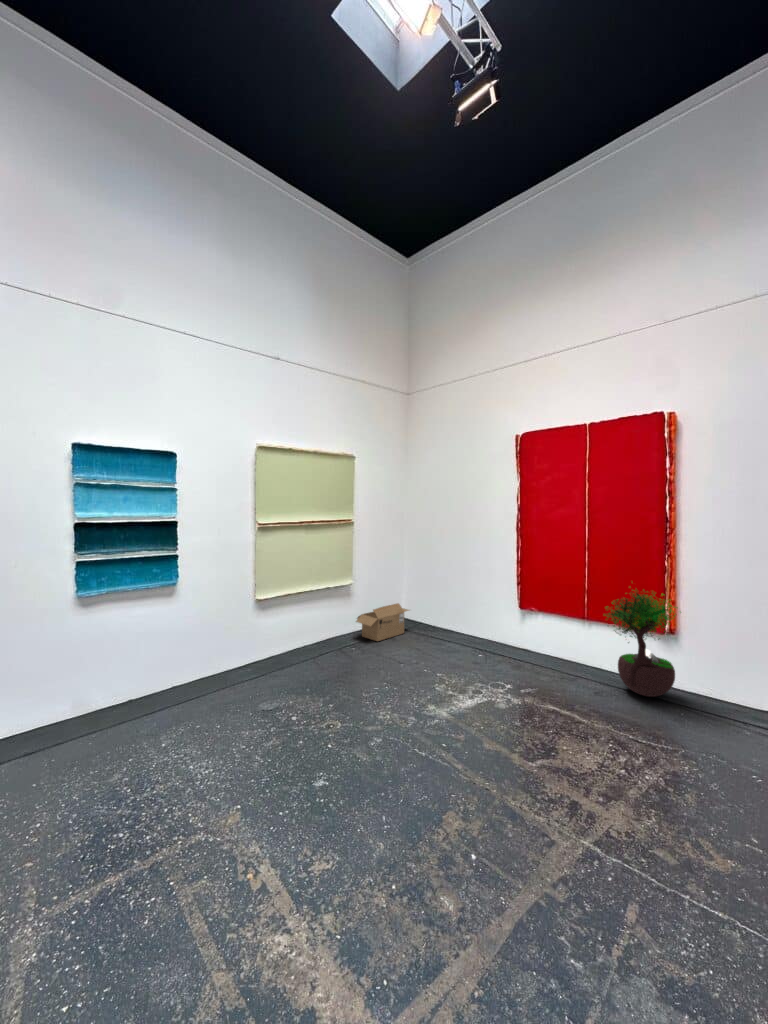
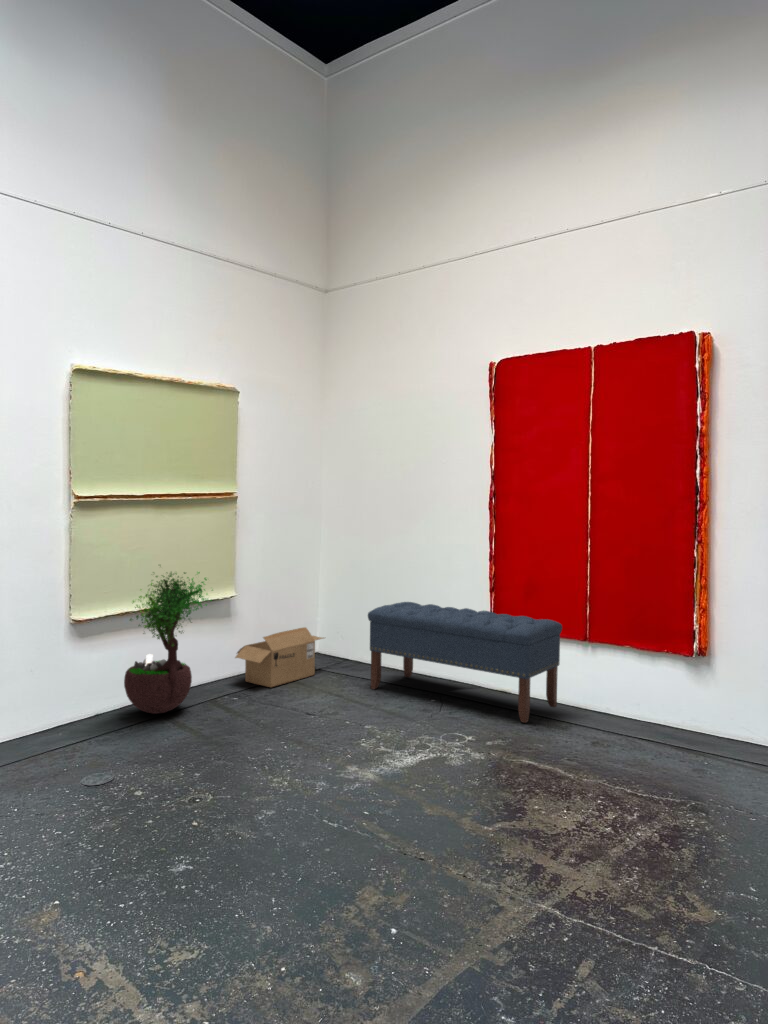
bench: none [438,589,569,675] -> present [368,602,562,723]
potted tree: present [604,589,675,697] -> present [124,572,212,714]

